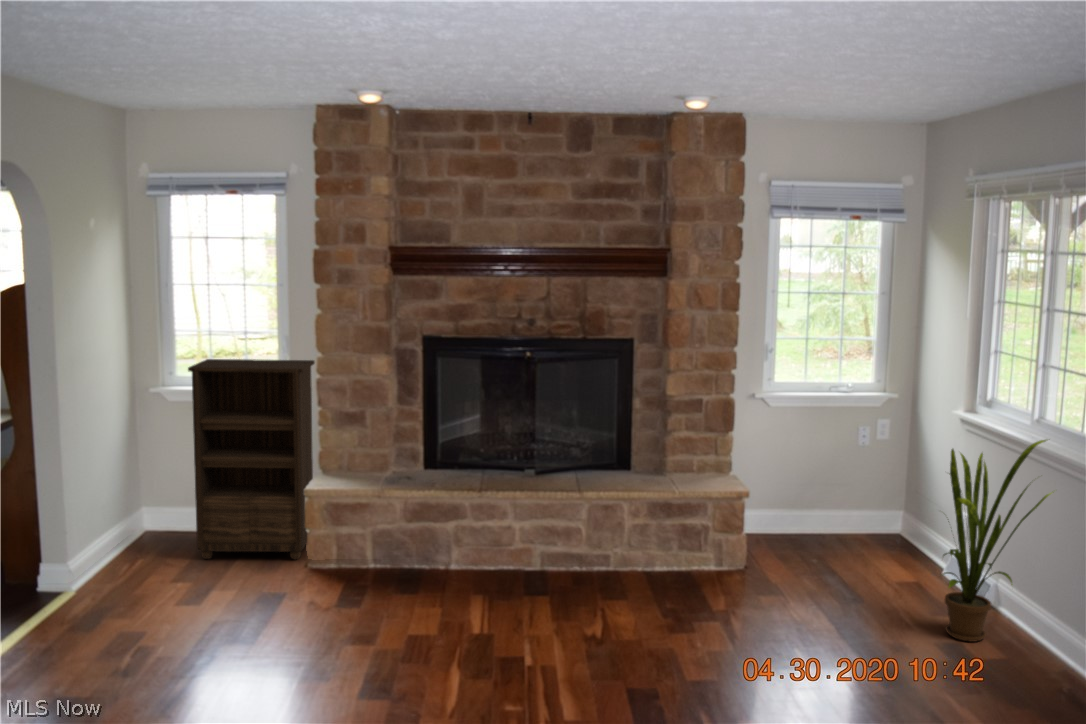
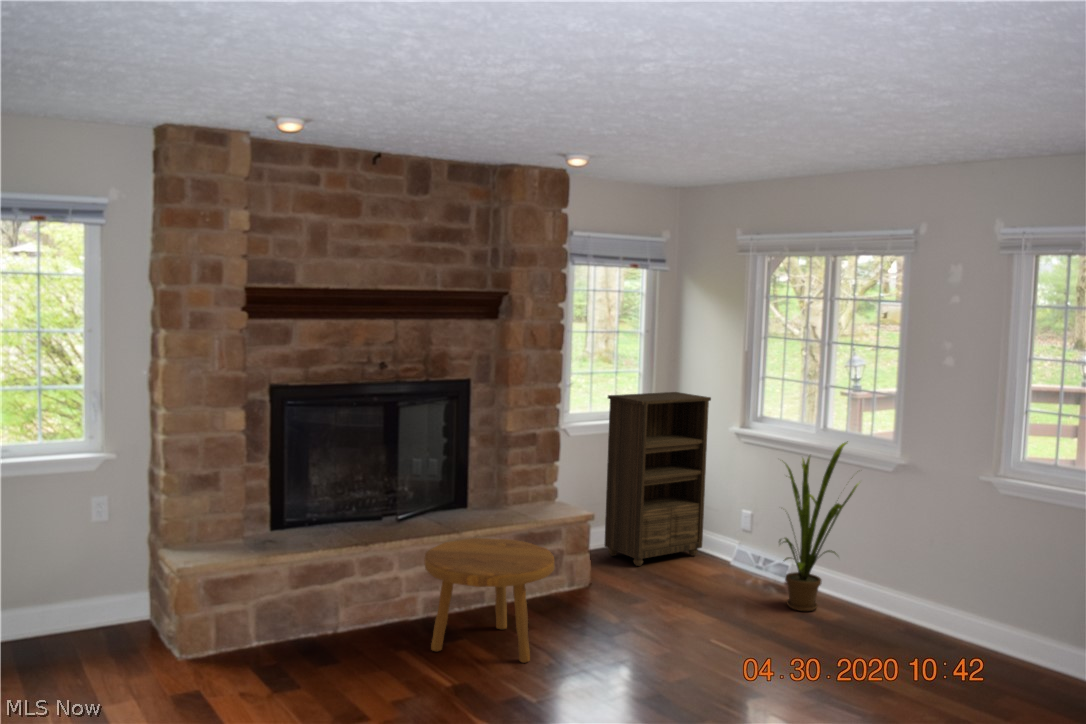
bookshelf: present [188,359,315,559] -> present [604,392,711,566]
footstool: none [499,498,630,626] -> present [425,538,554,663]

